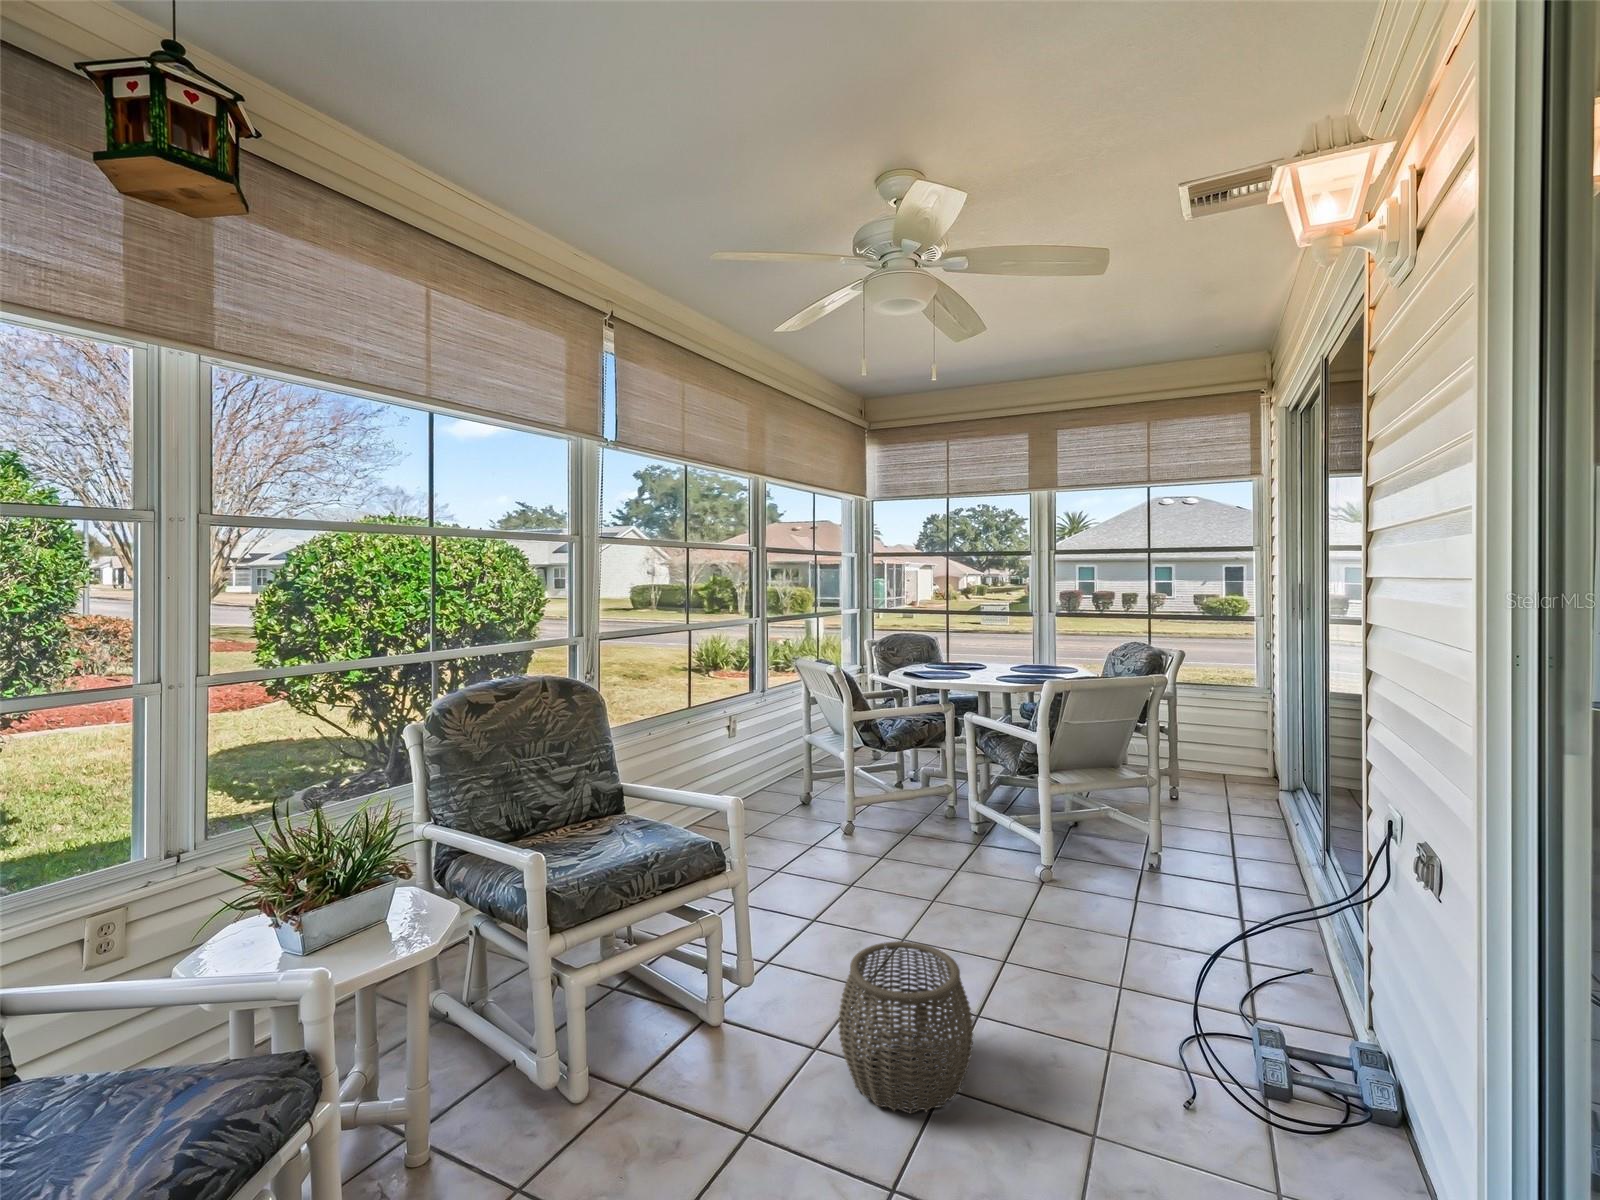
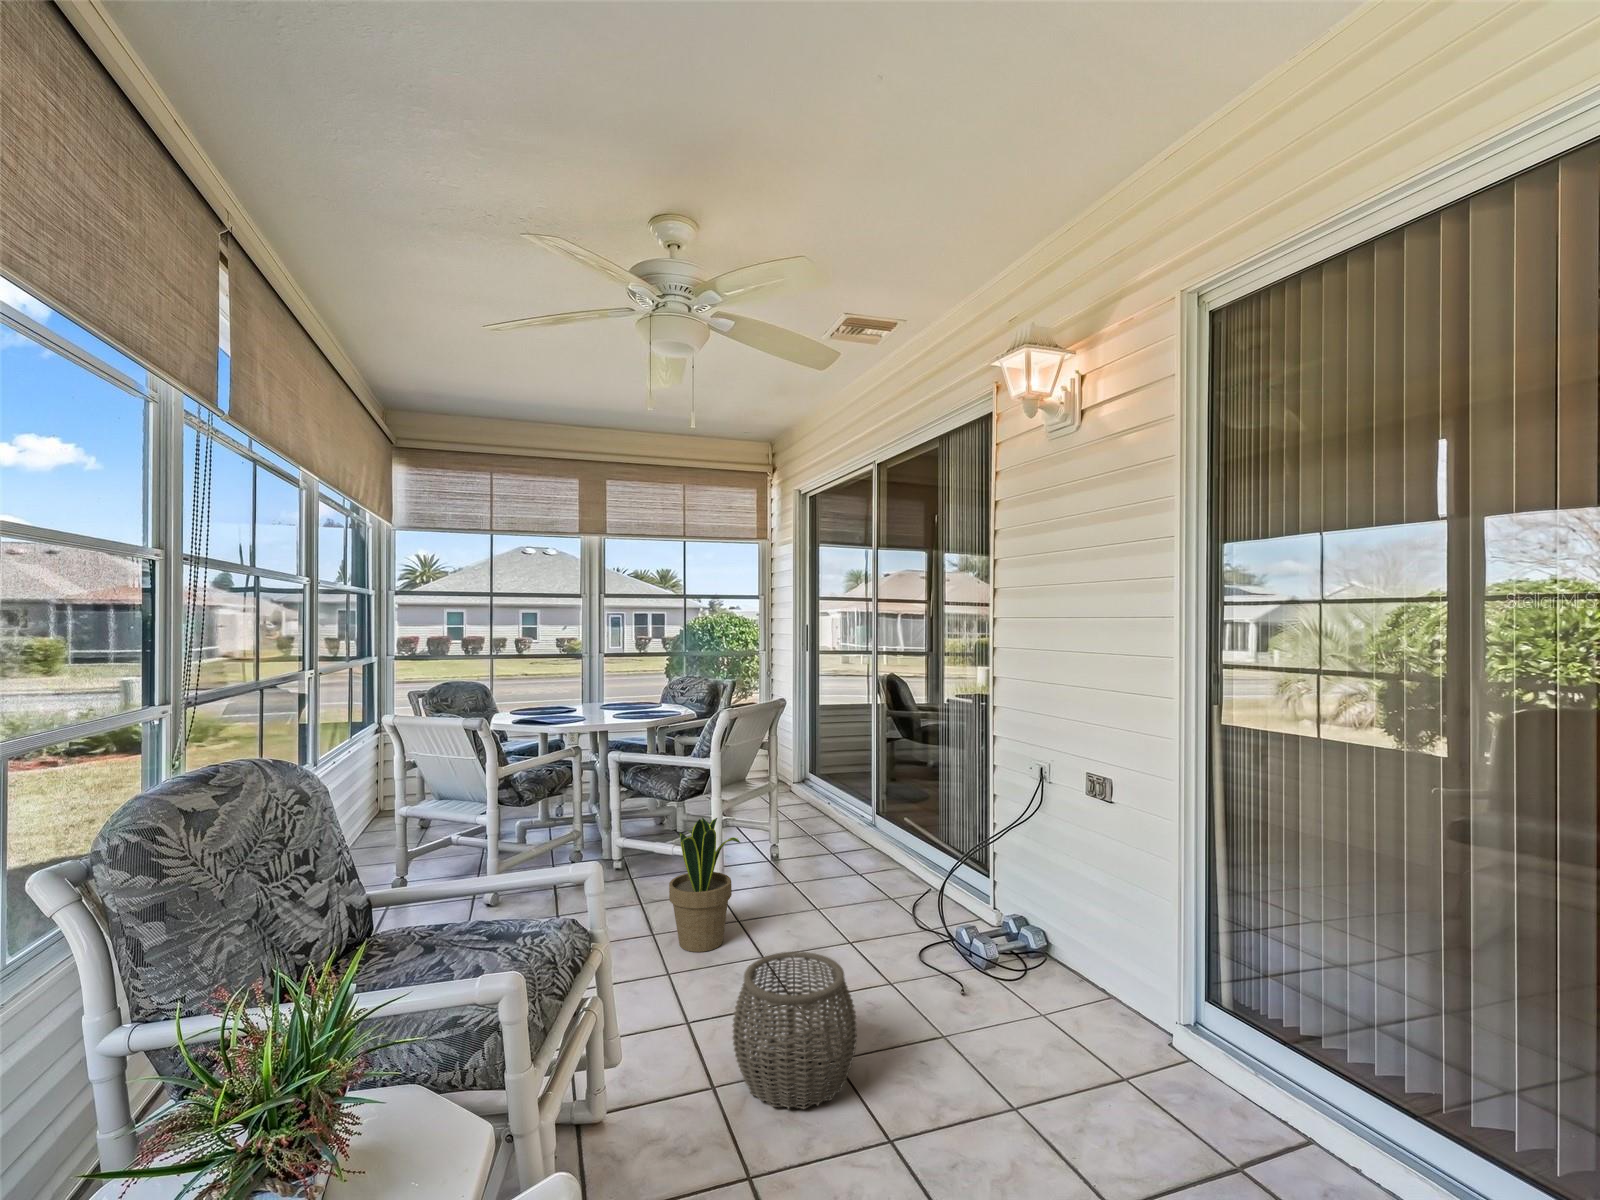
potted plant: none [938,791,1012,930] -> present [669,817,740,952]

